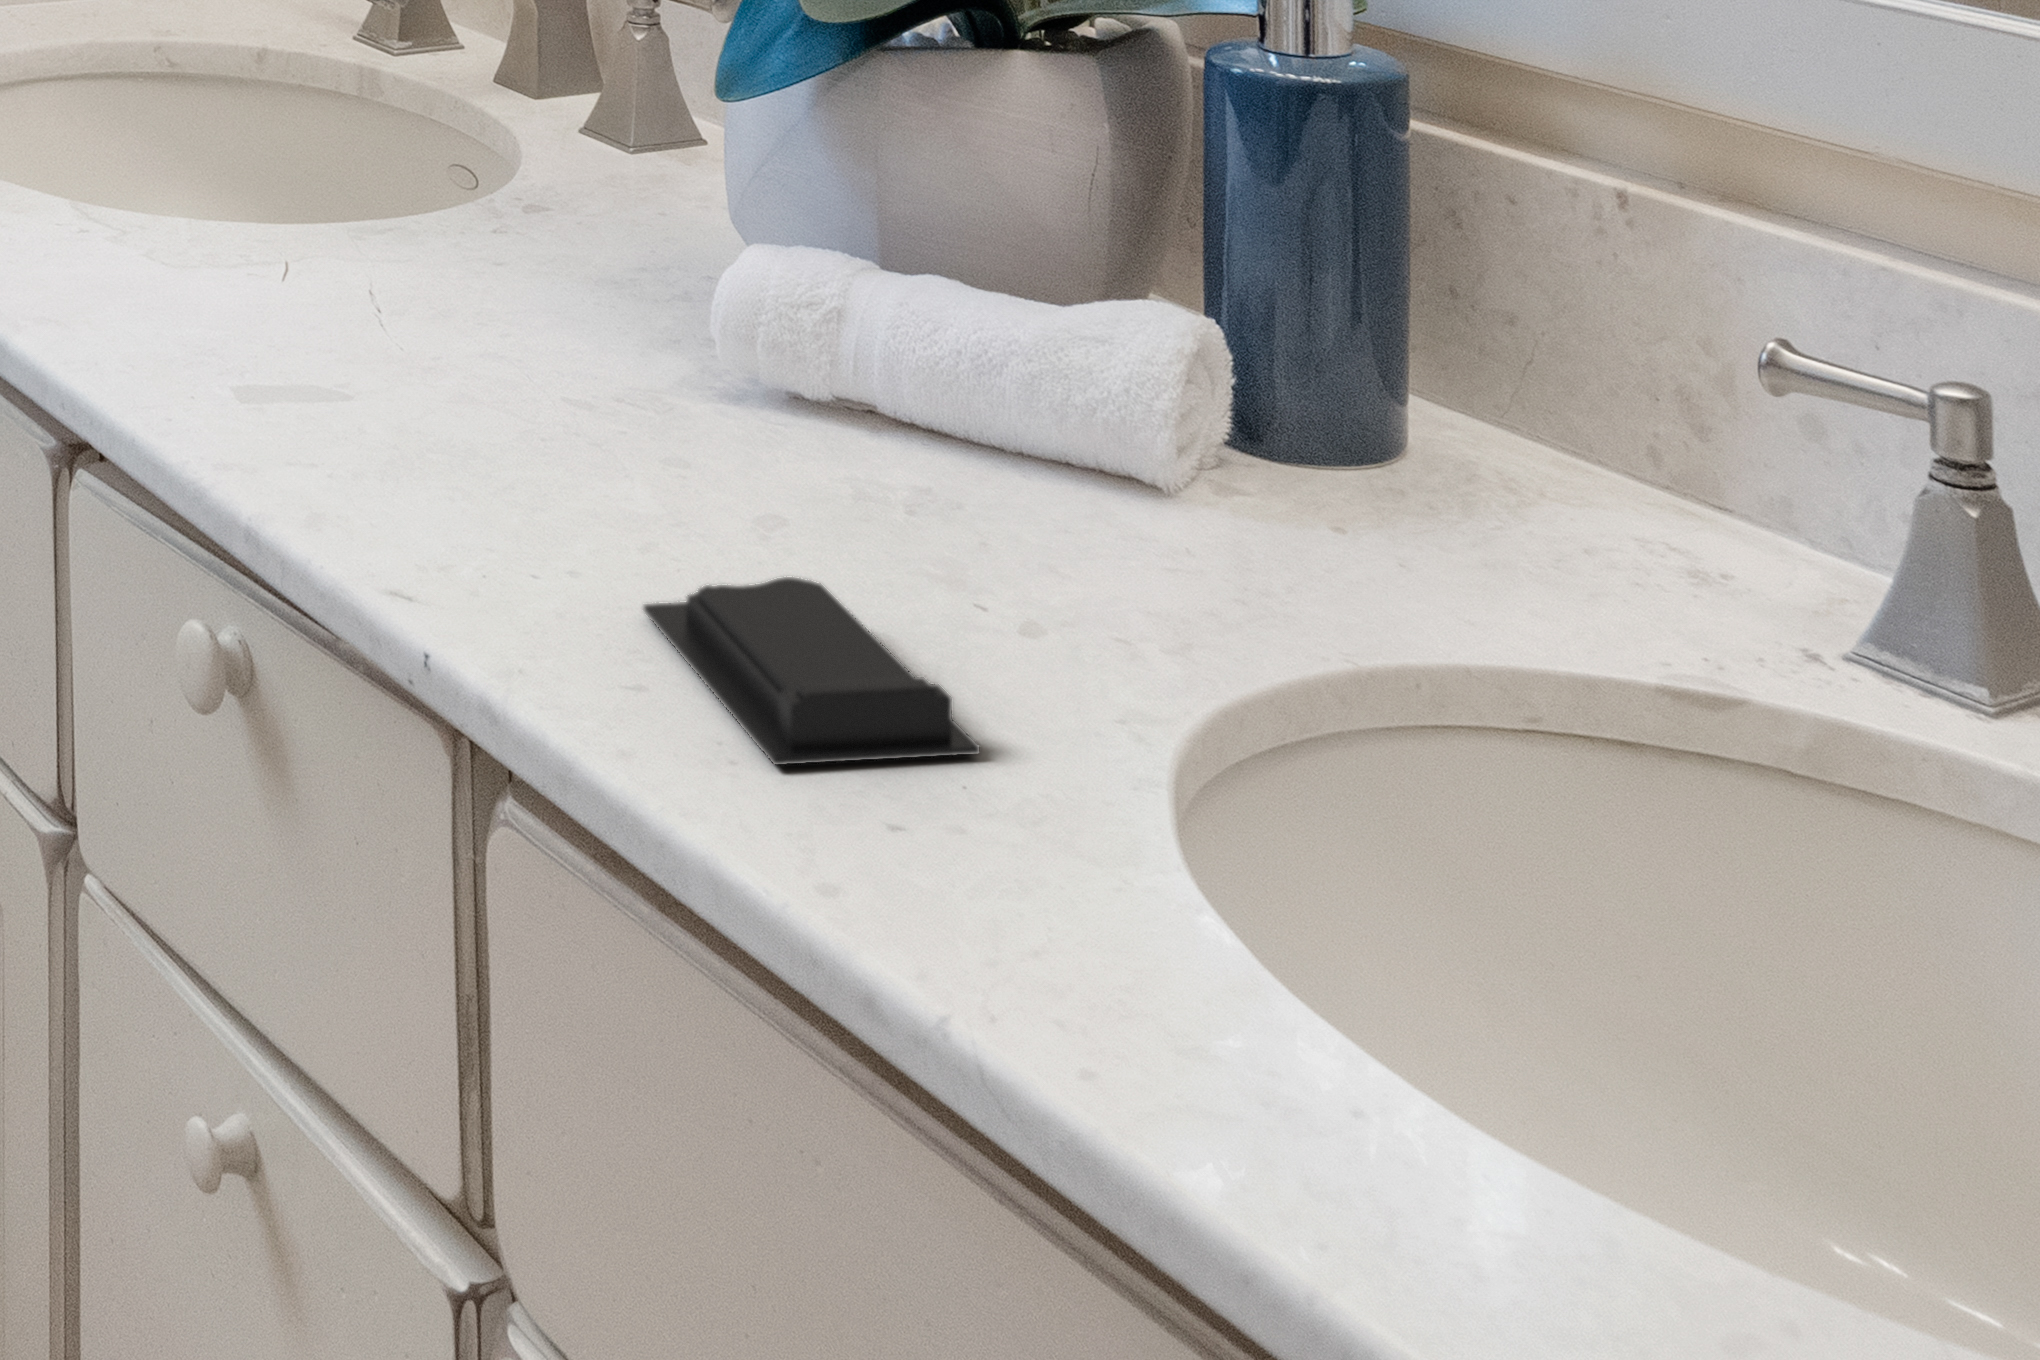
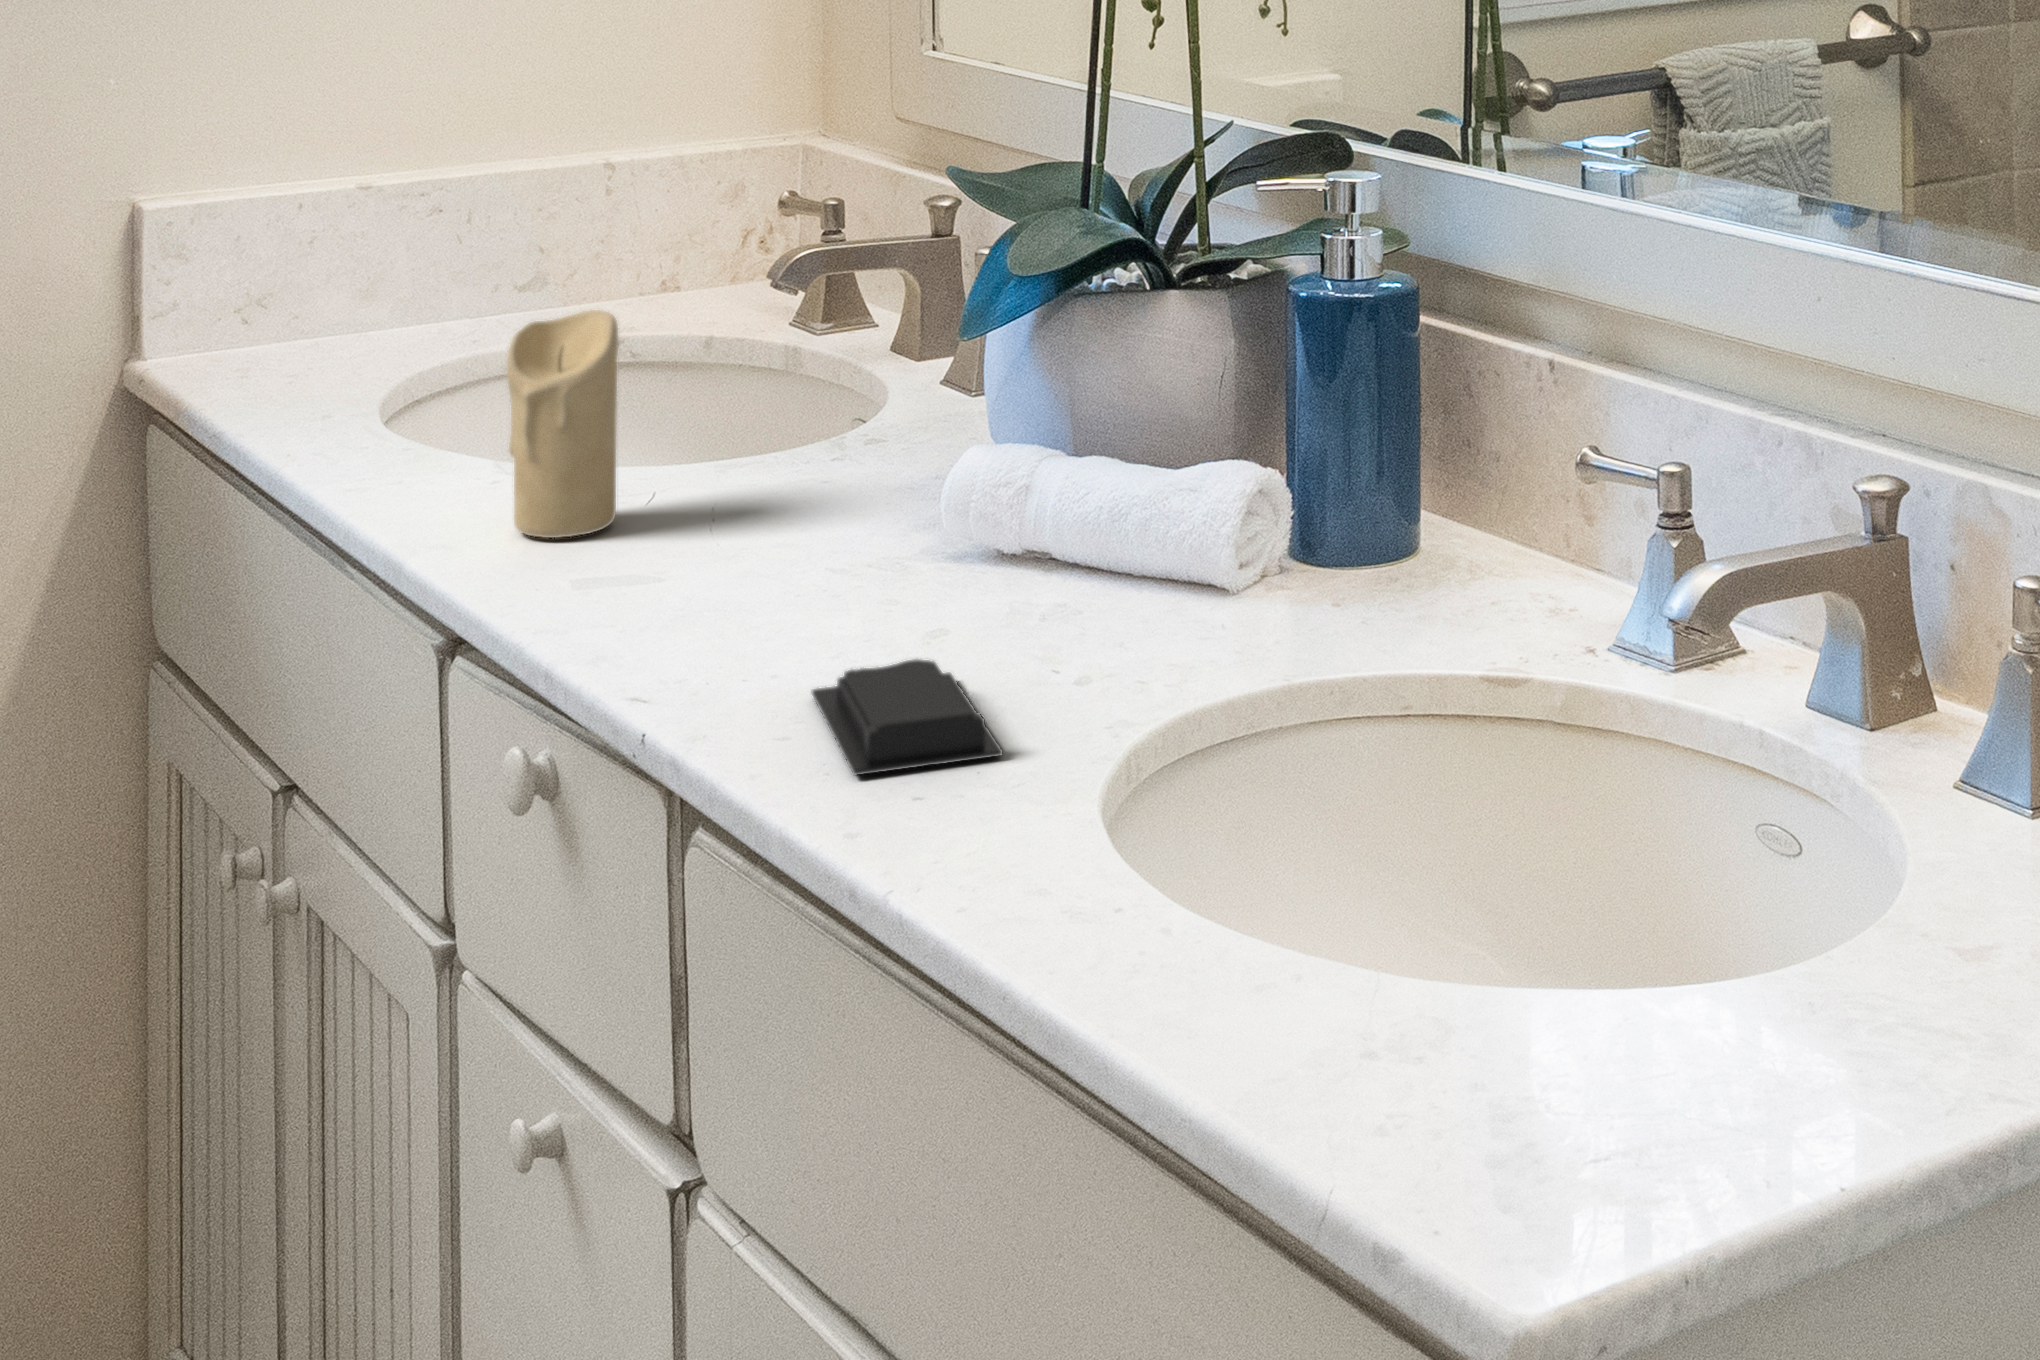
candle: none [128,32,262,324] -> present [507,310,619,538]

